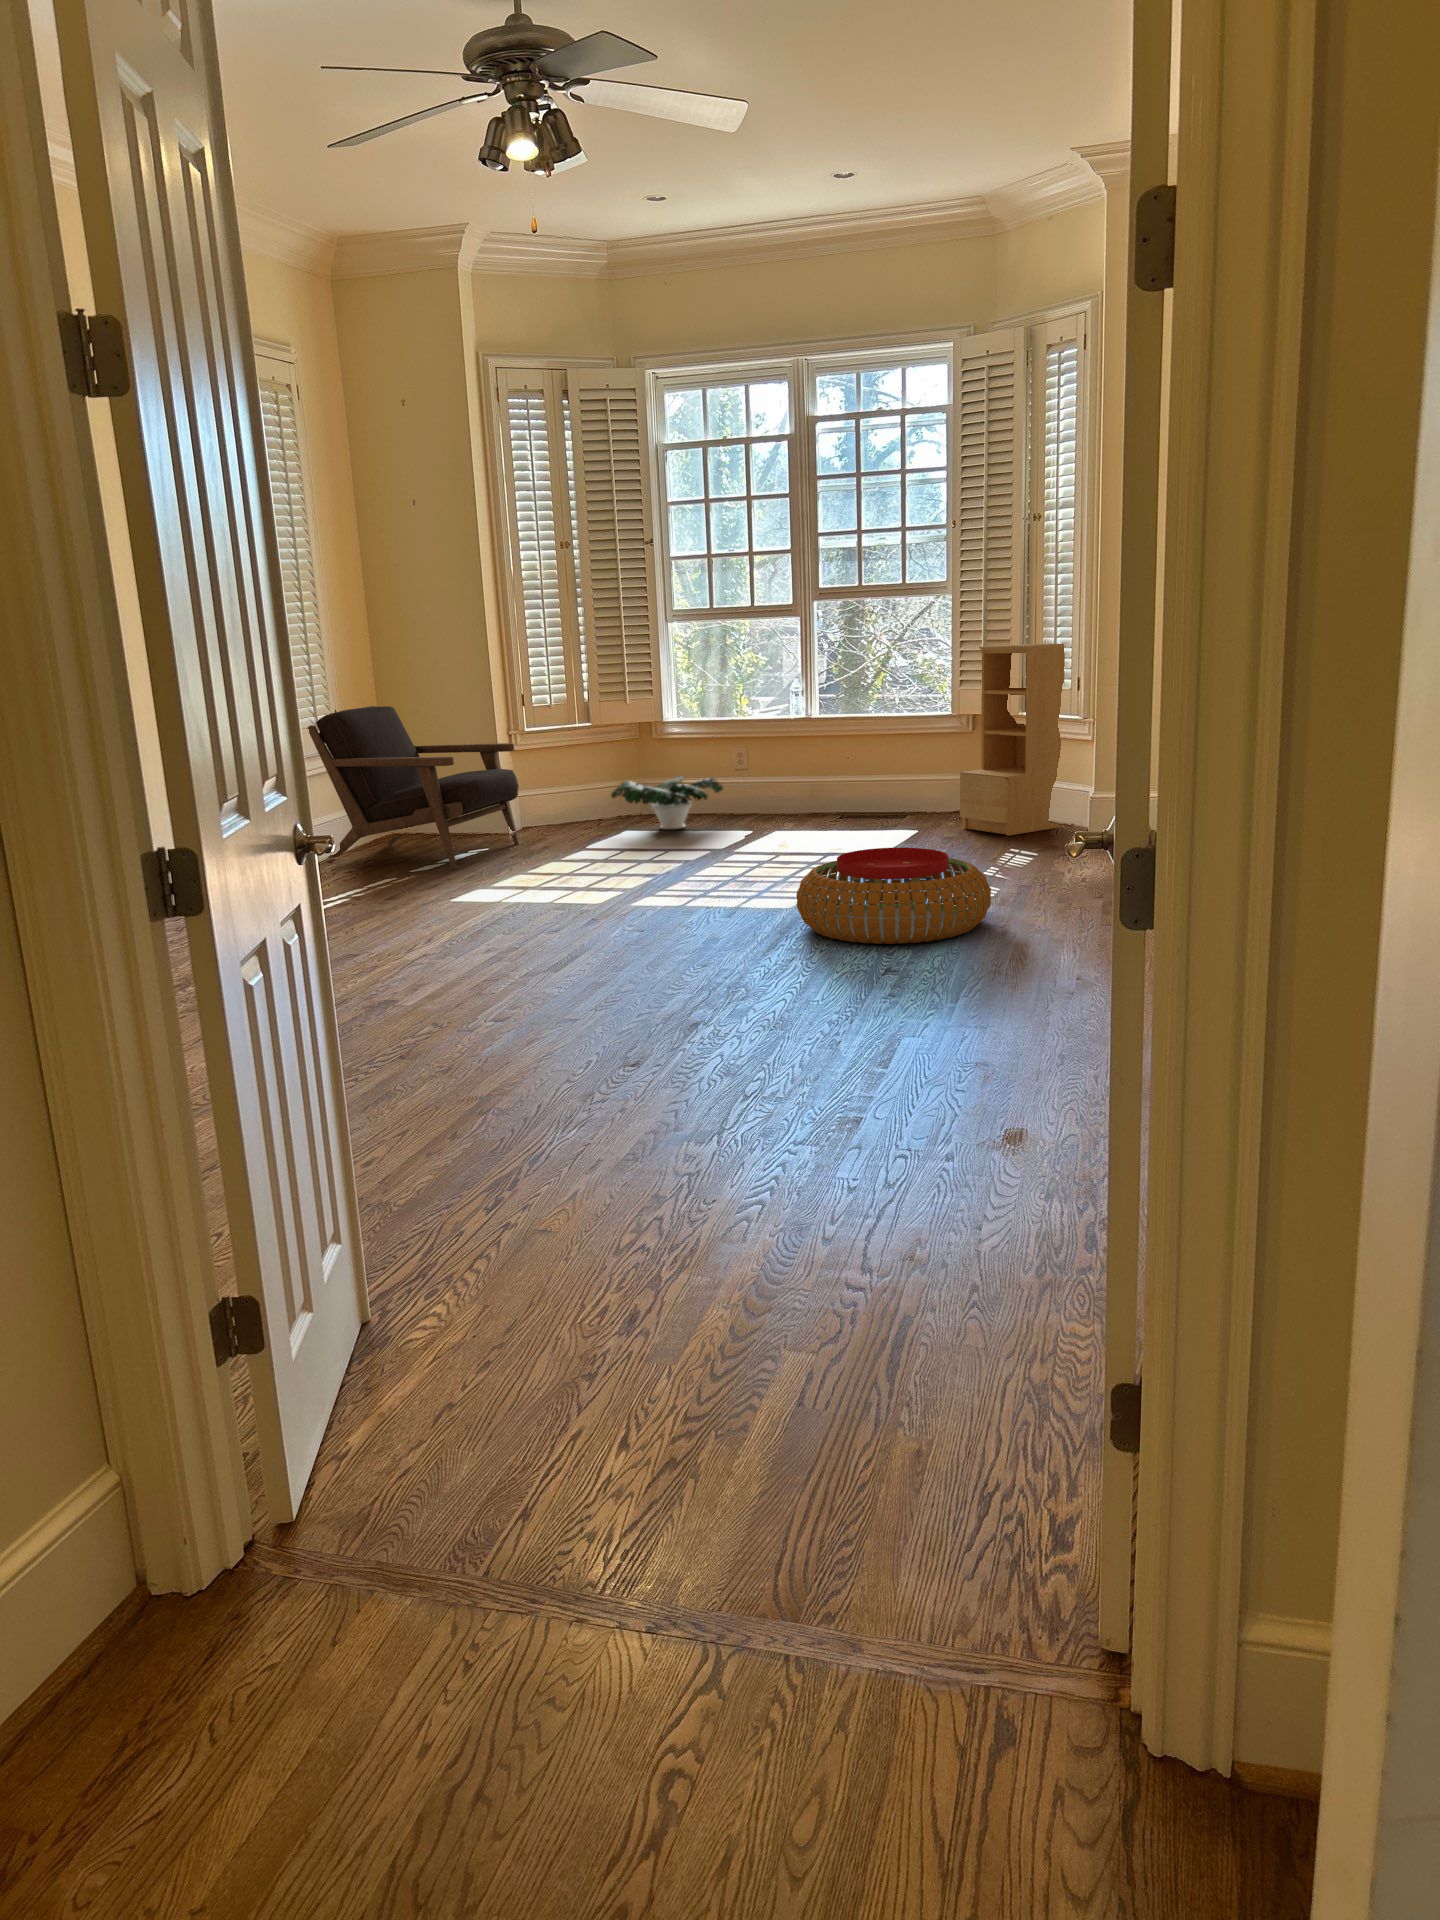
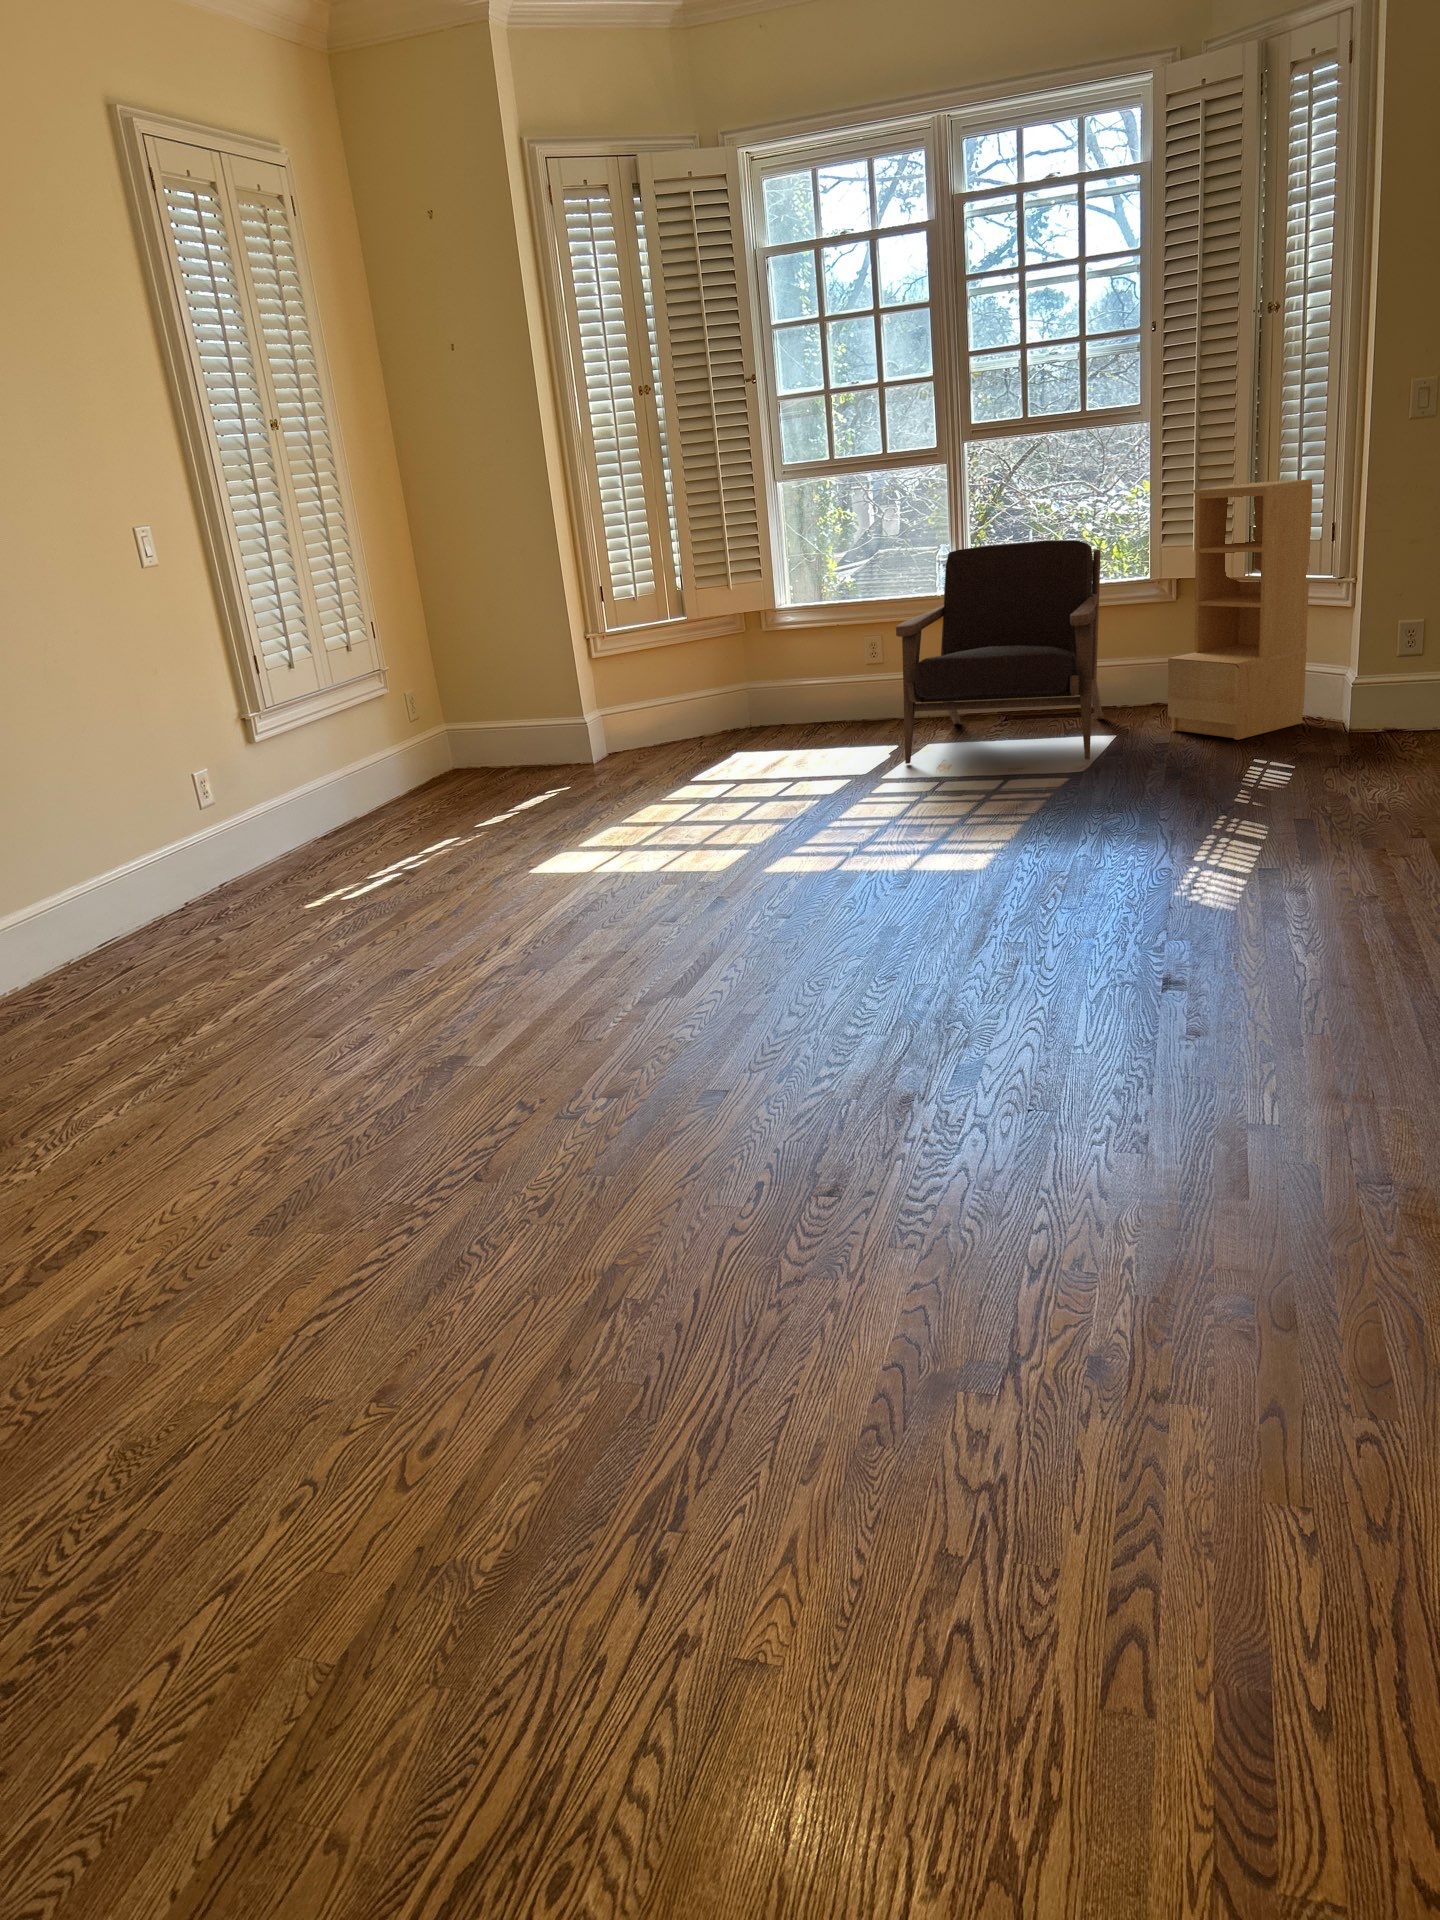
armchair: present [308,706,519,869] -> present [896,540,1103,764]
potted plant: present [611,776,723,829] -> none [716,677,855,746]
pouf: present [796,848,991,944] -> none [1001,789,1282,938]

